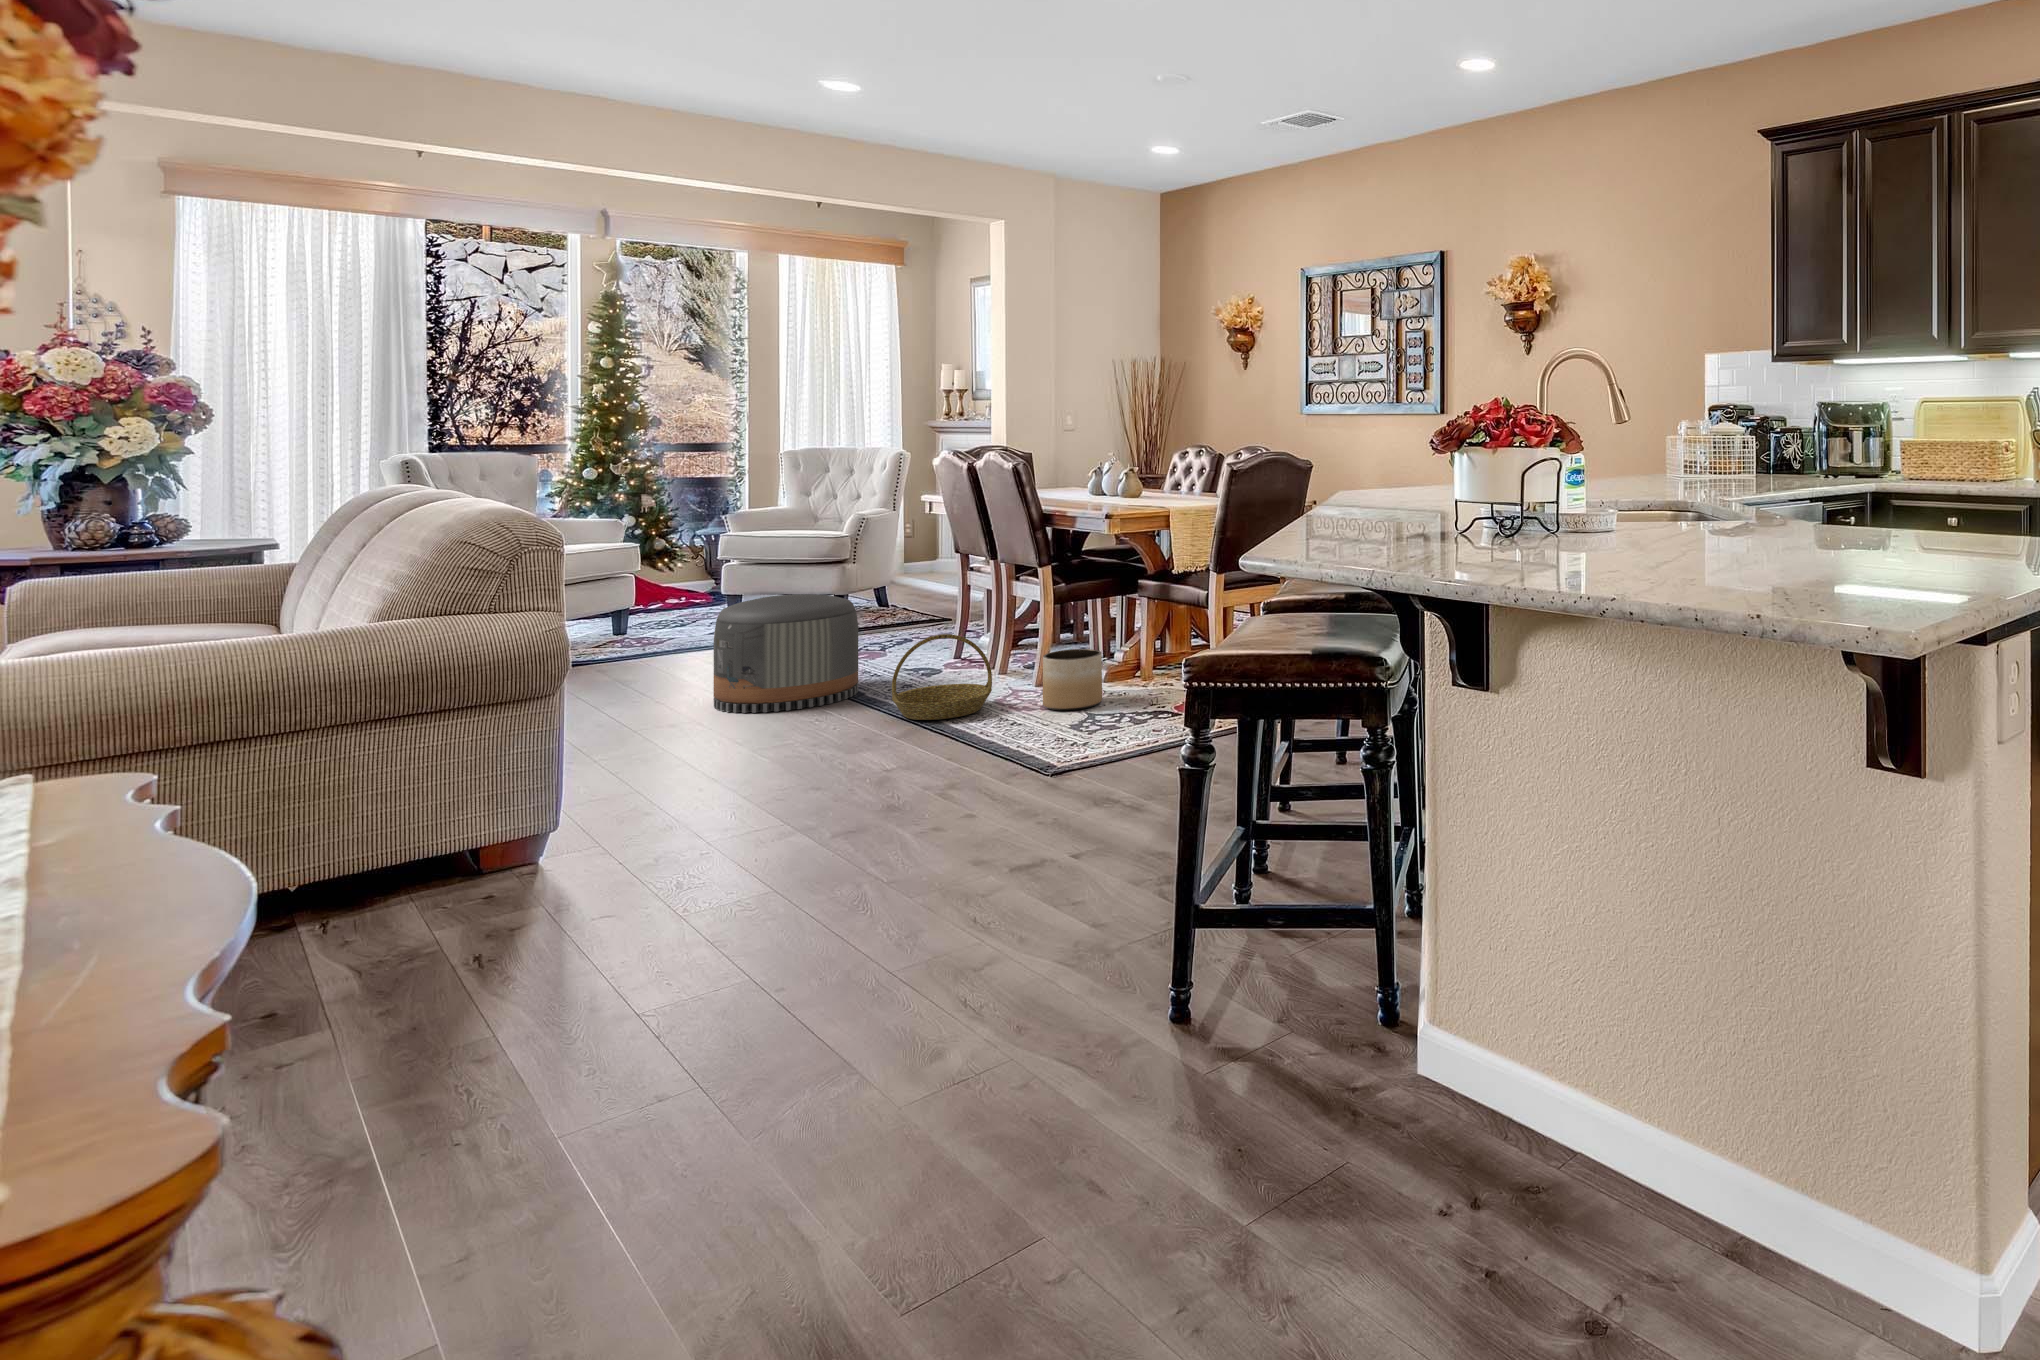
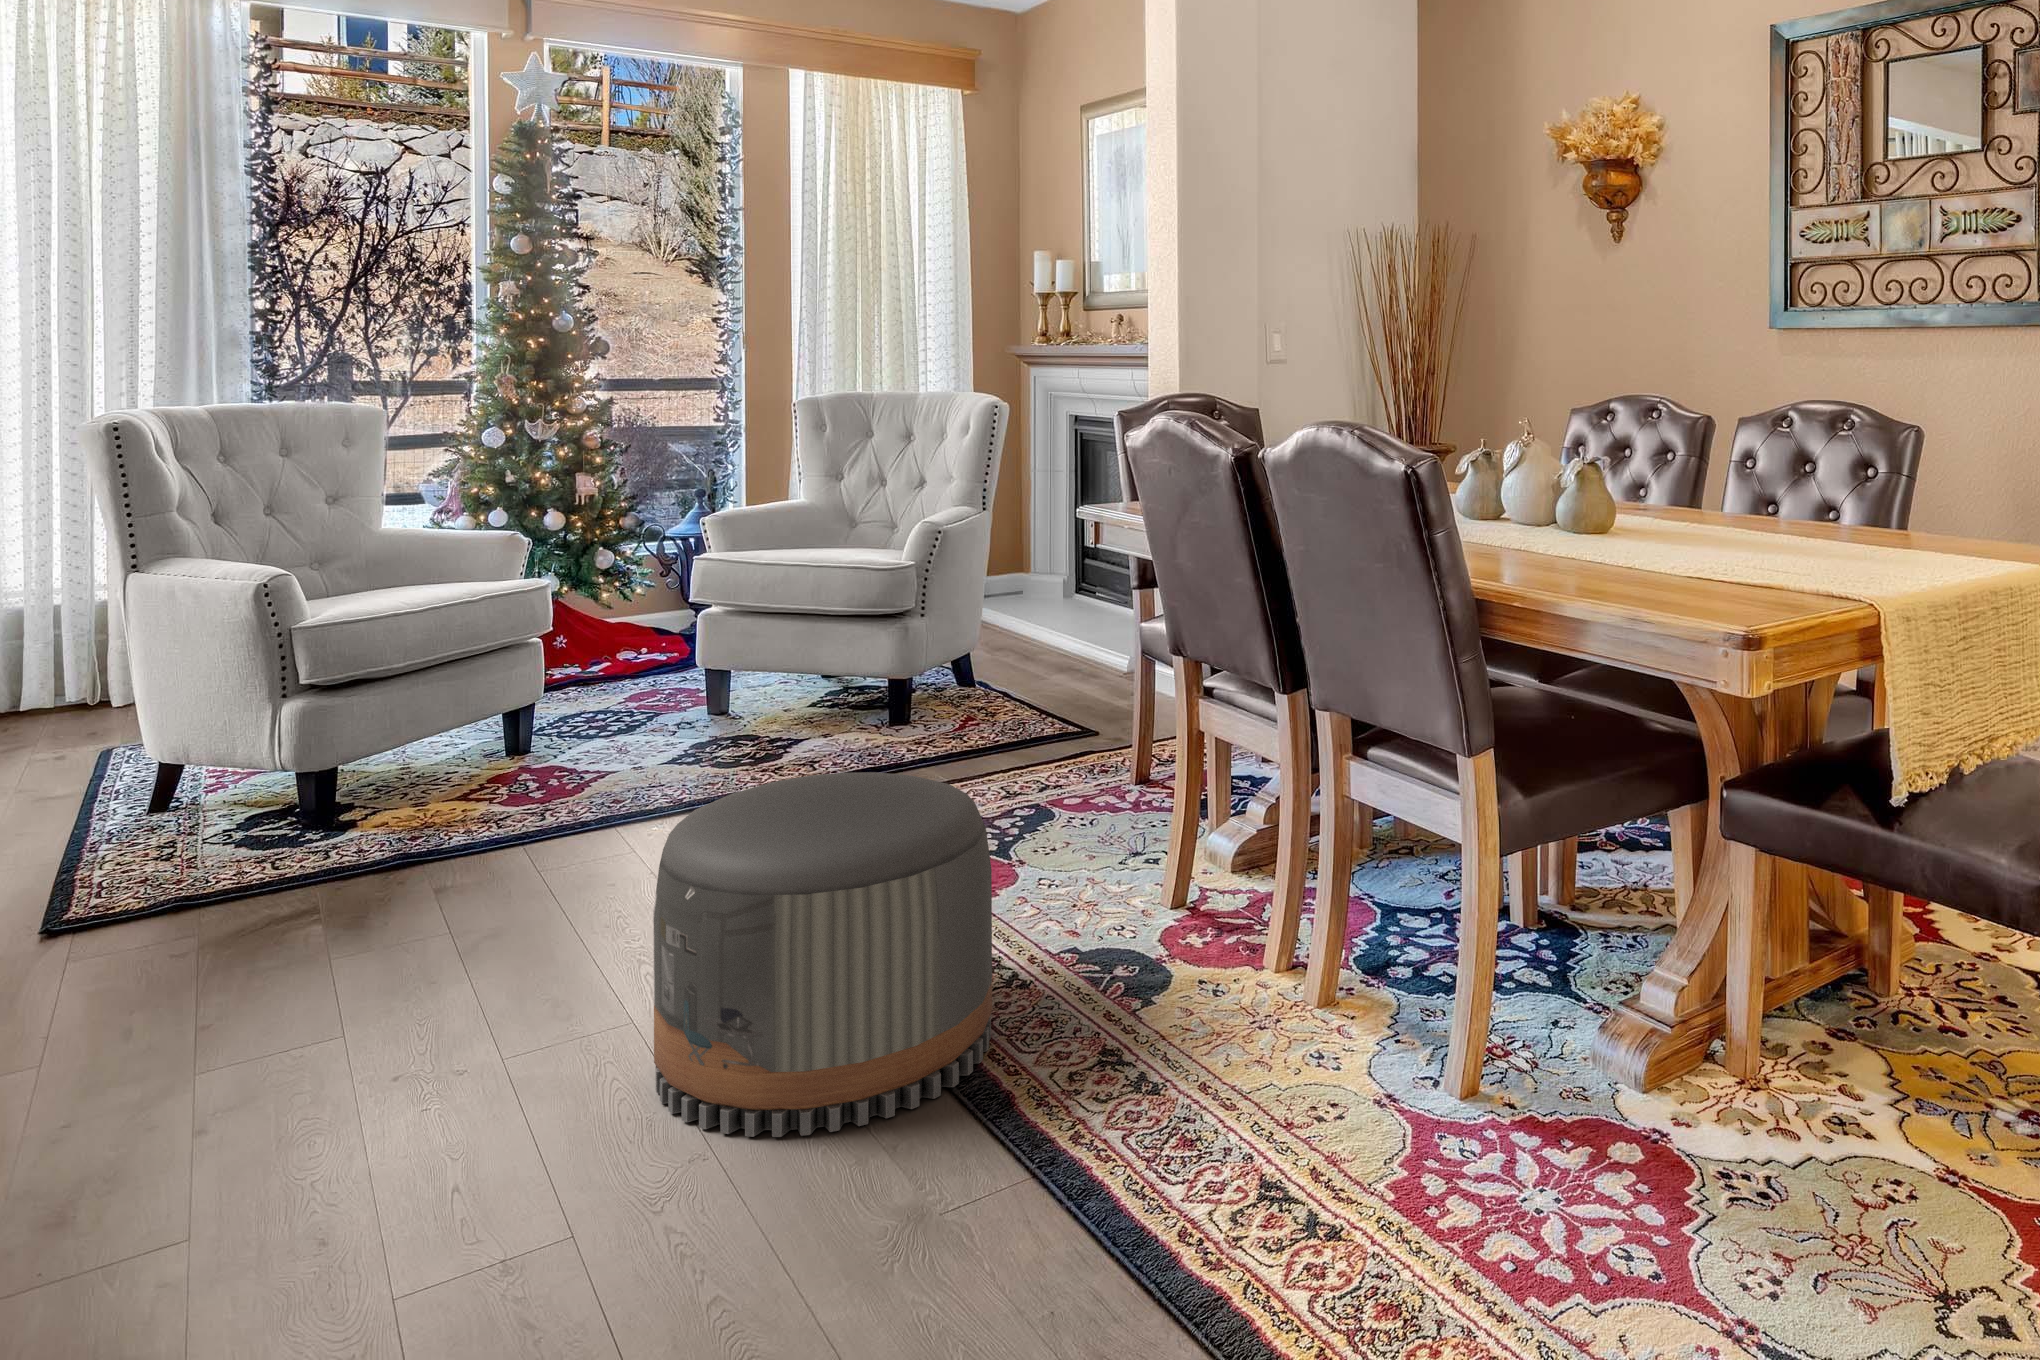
basket: present [892,634,992,720] -> none [1117,966,1383,1255]
planter: present [1043,649,1102,710] -> none [1525,999,1694,1228]

